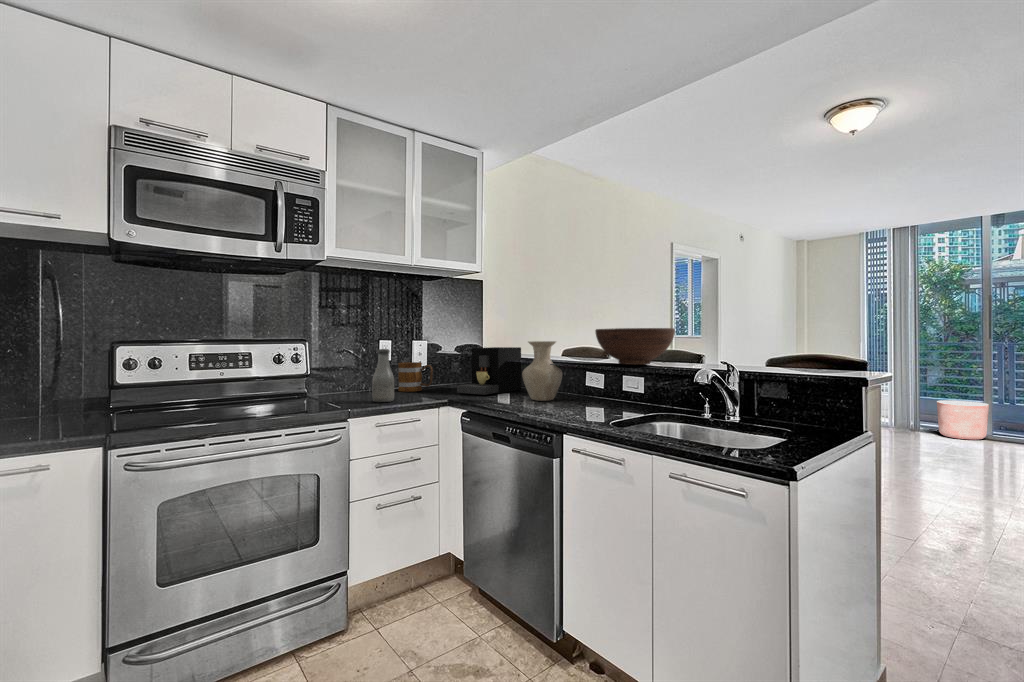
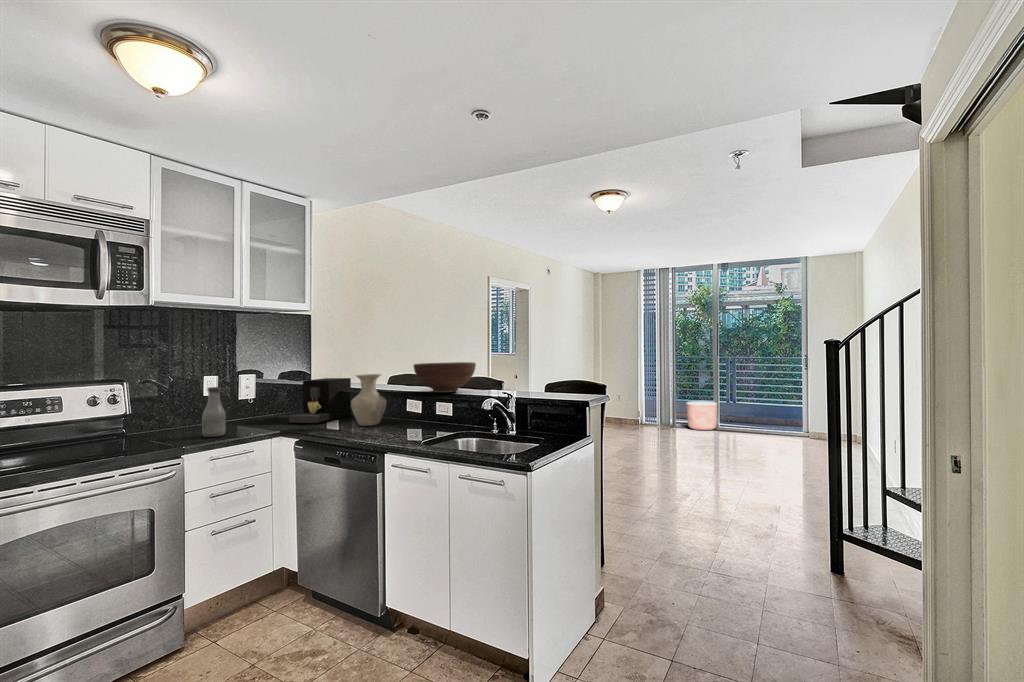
mug: present [398,362,433,392] -> none [227,395,264,424]

